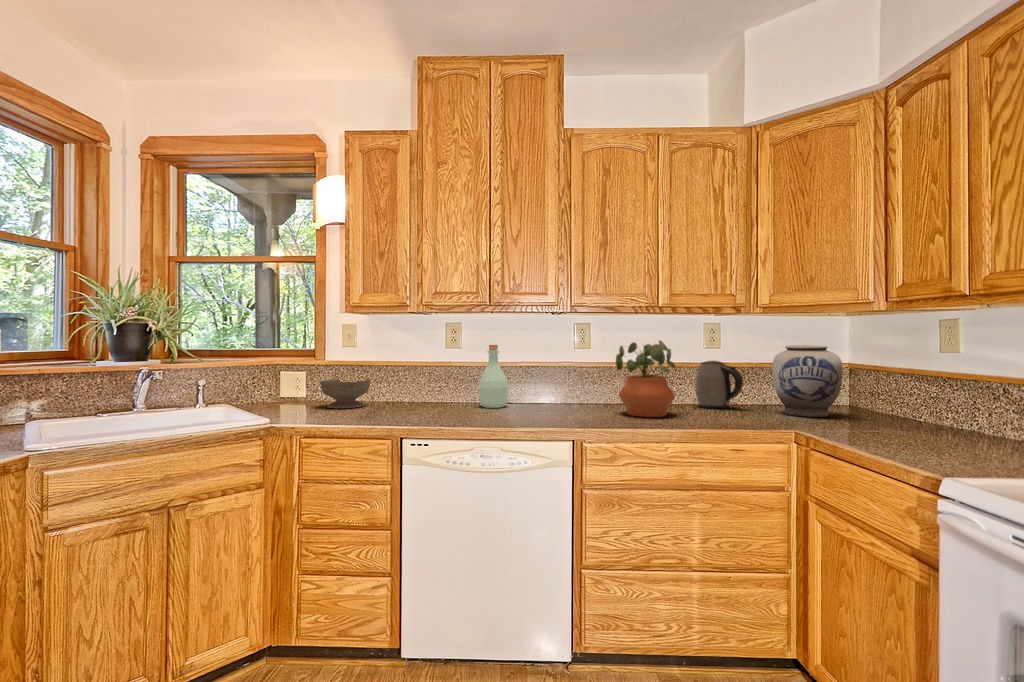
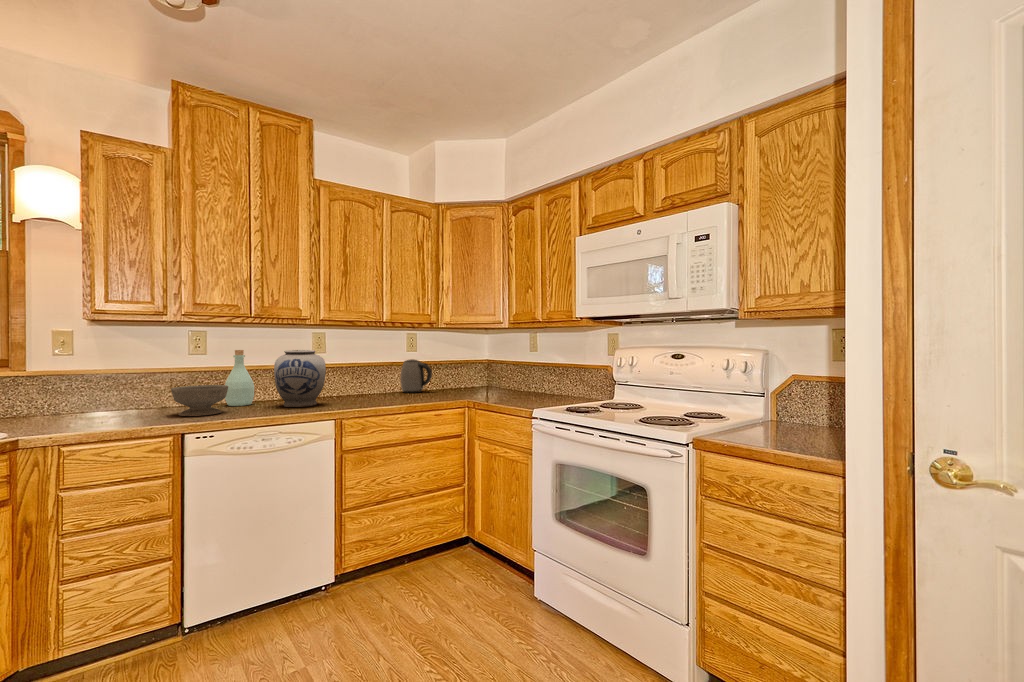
potted plant: present [616,340,676,417] -> none [353,346,395,401]
vase: present [772,345,843,417] -> present [274,350,326,407]
bowl: present [320,379,371,408] -> present [171,385,228,416]

